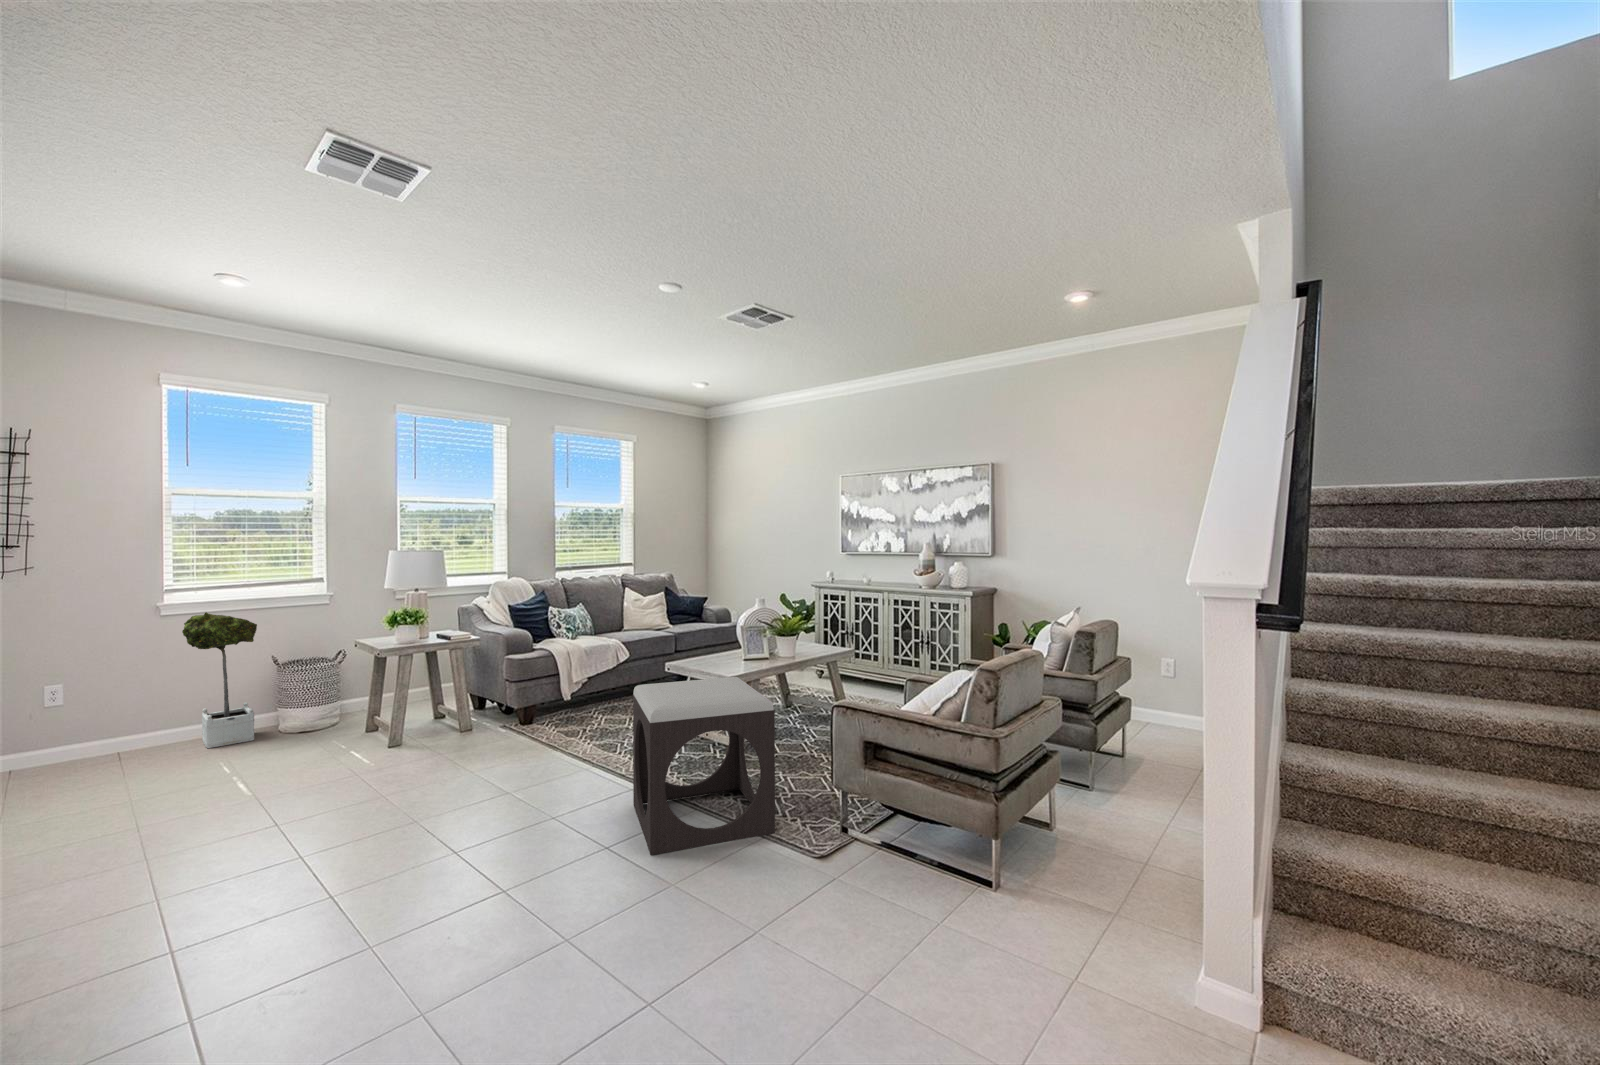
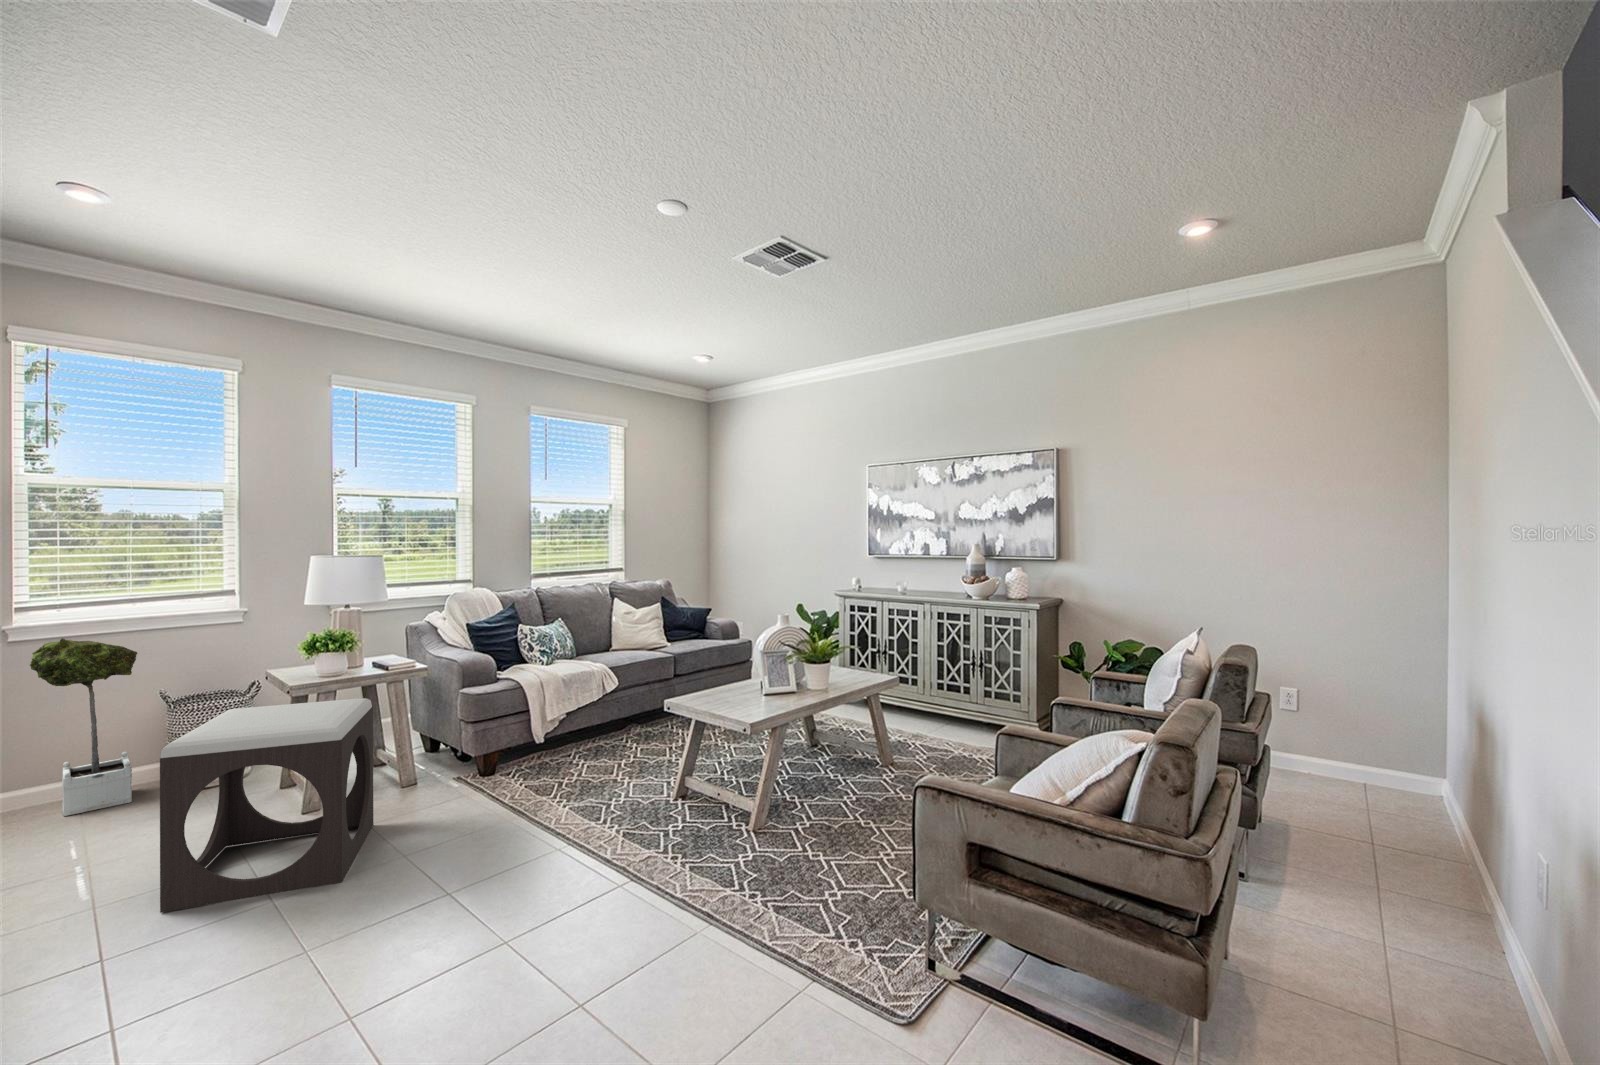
footstool: present [633,677,775,855] -> present [160,698,373,913]

